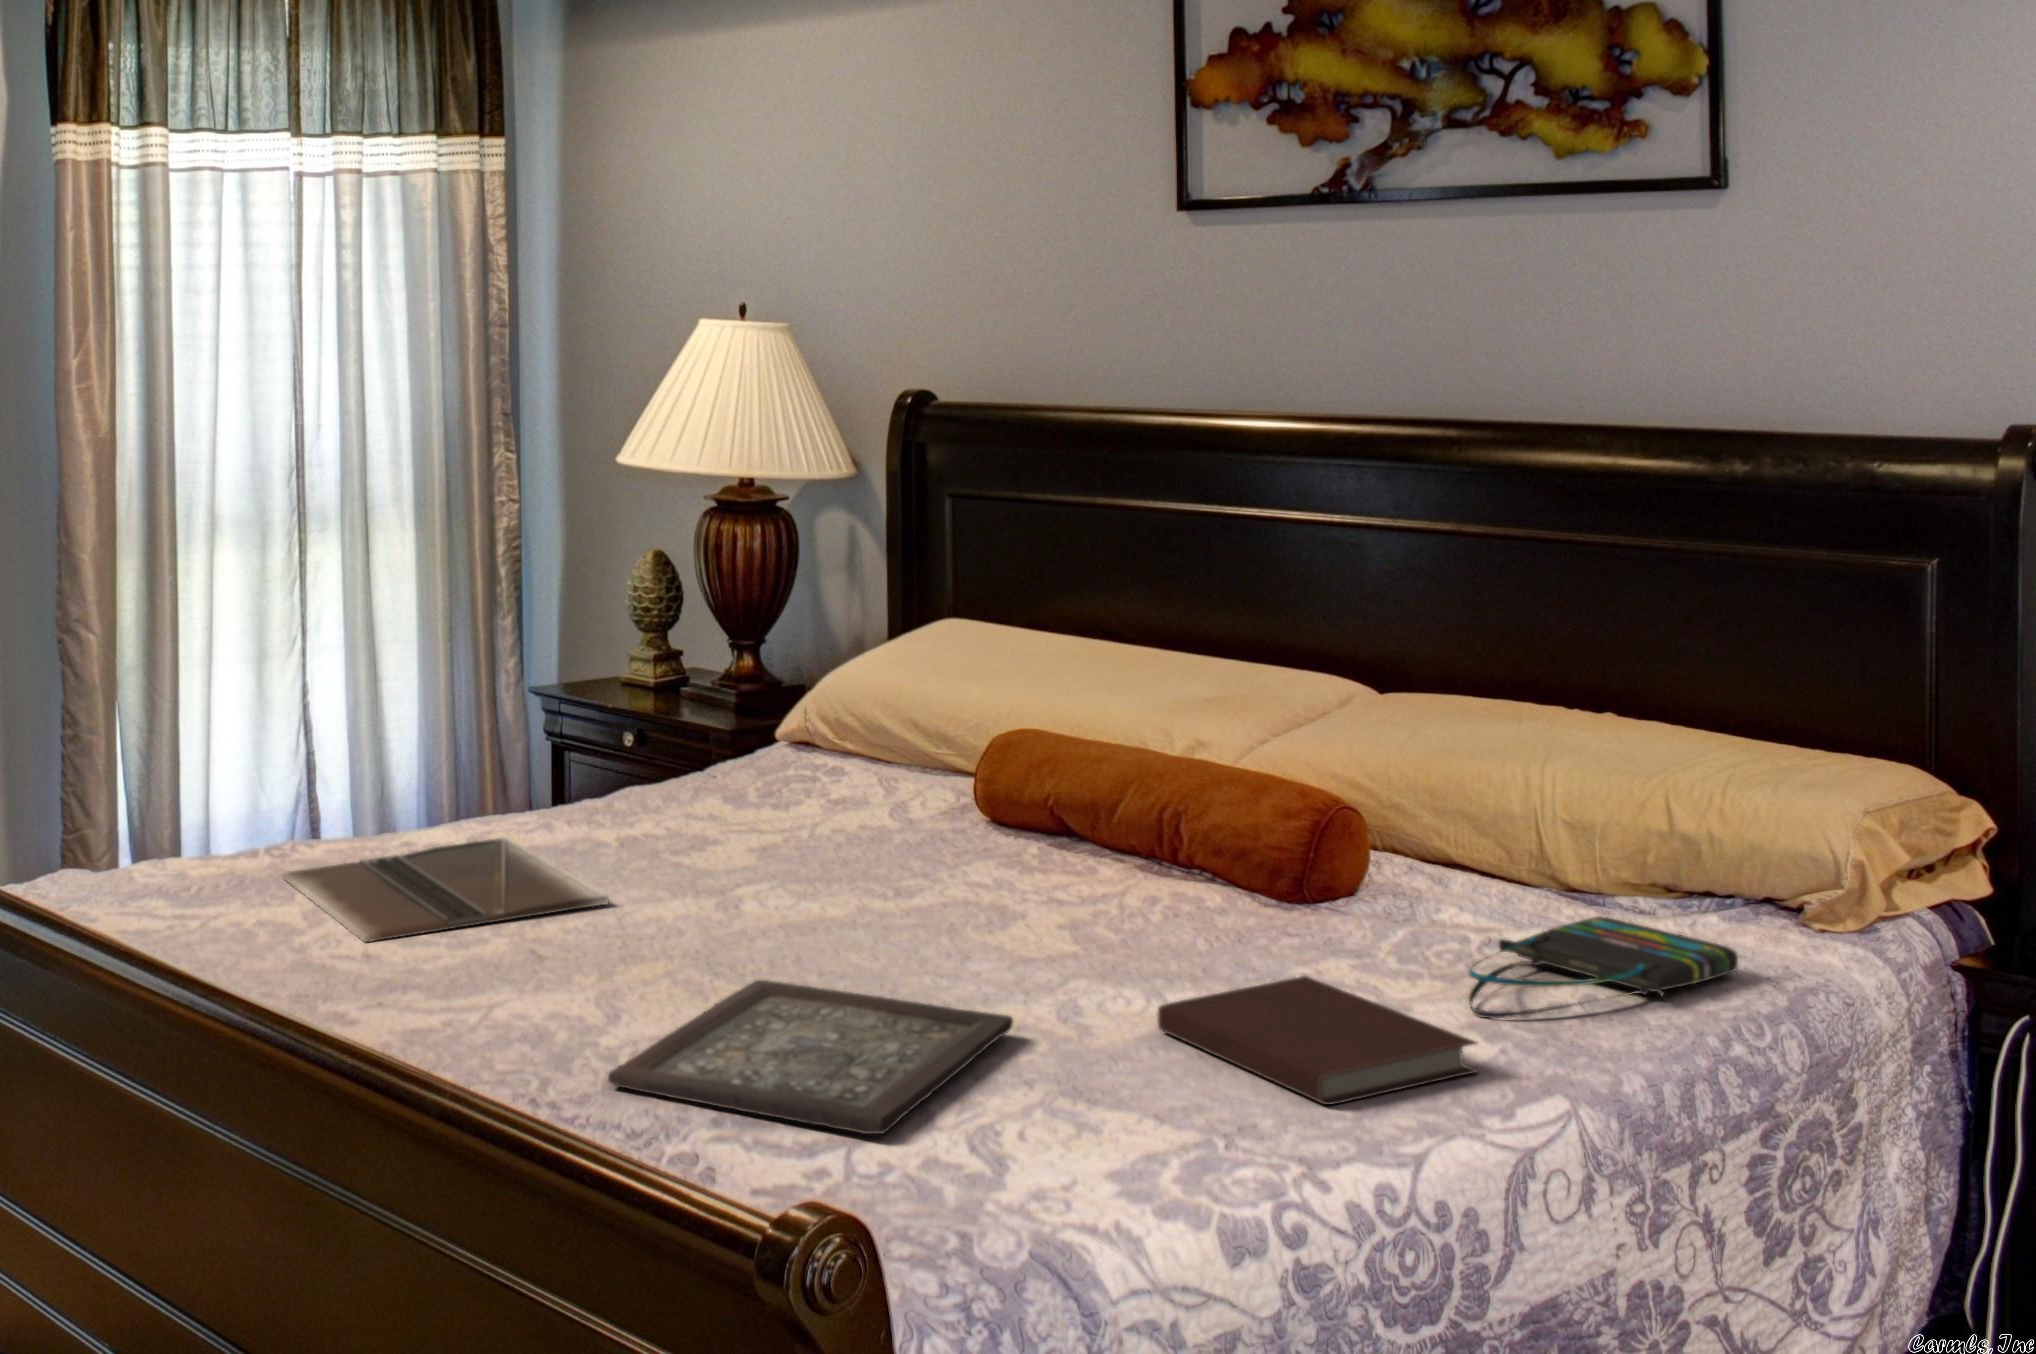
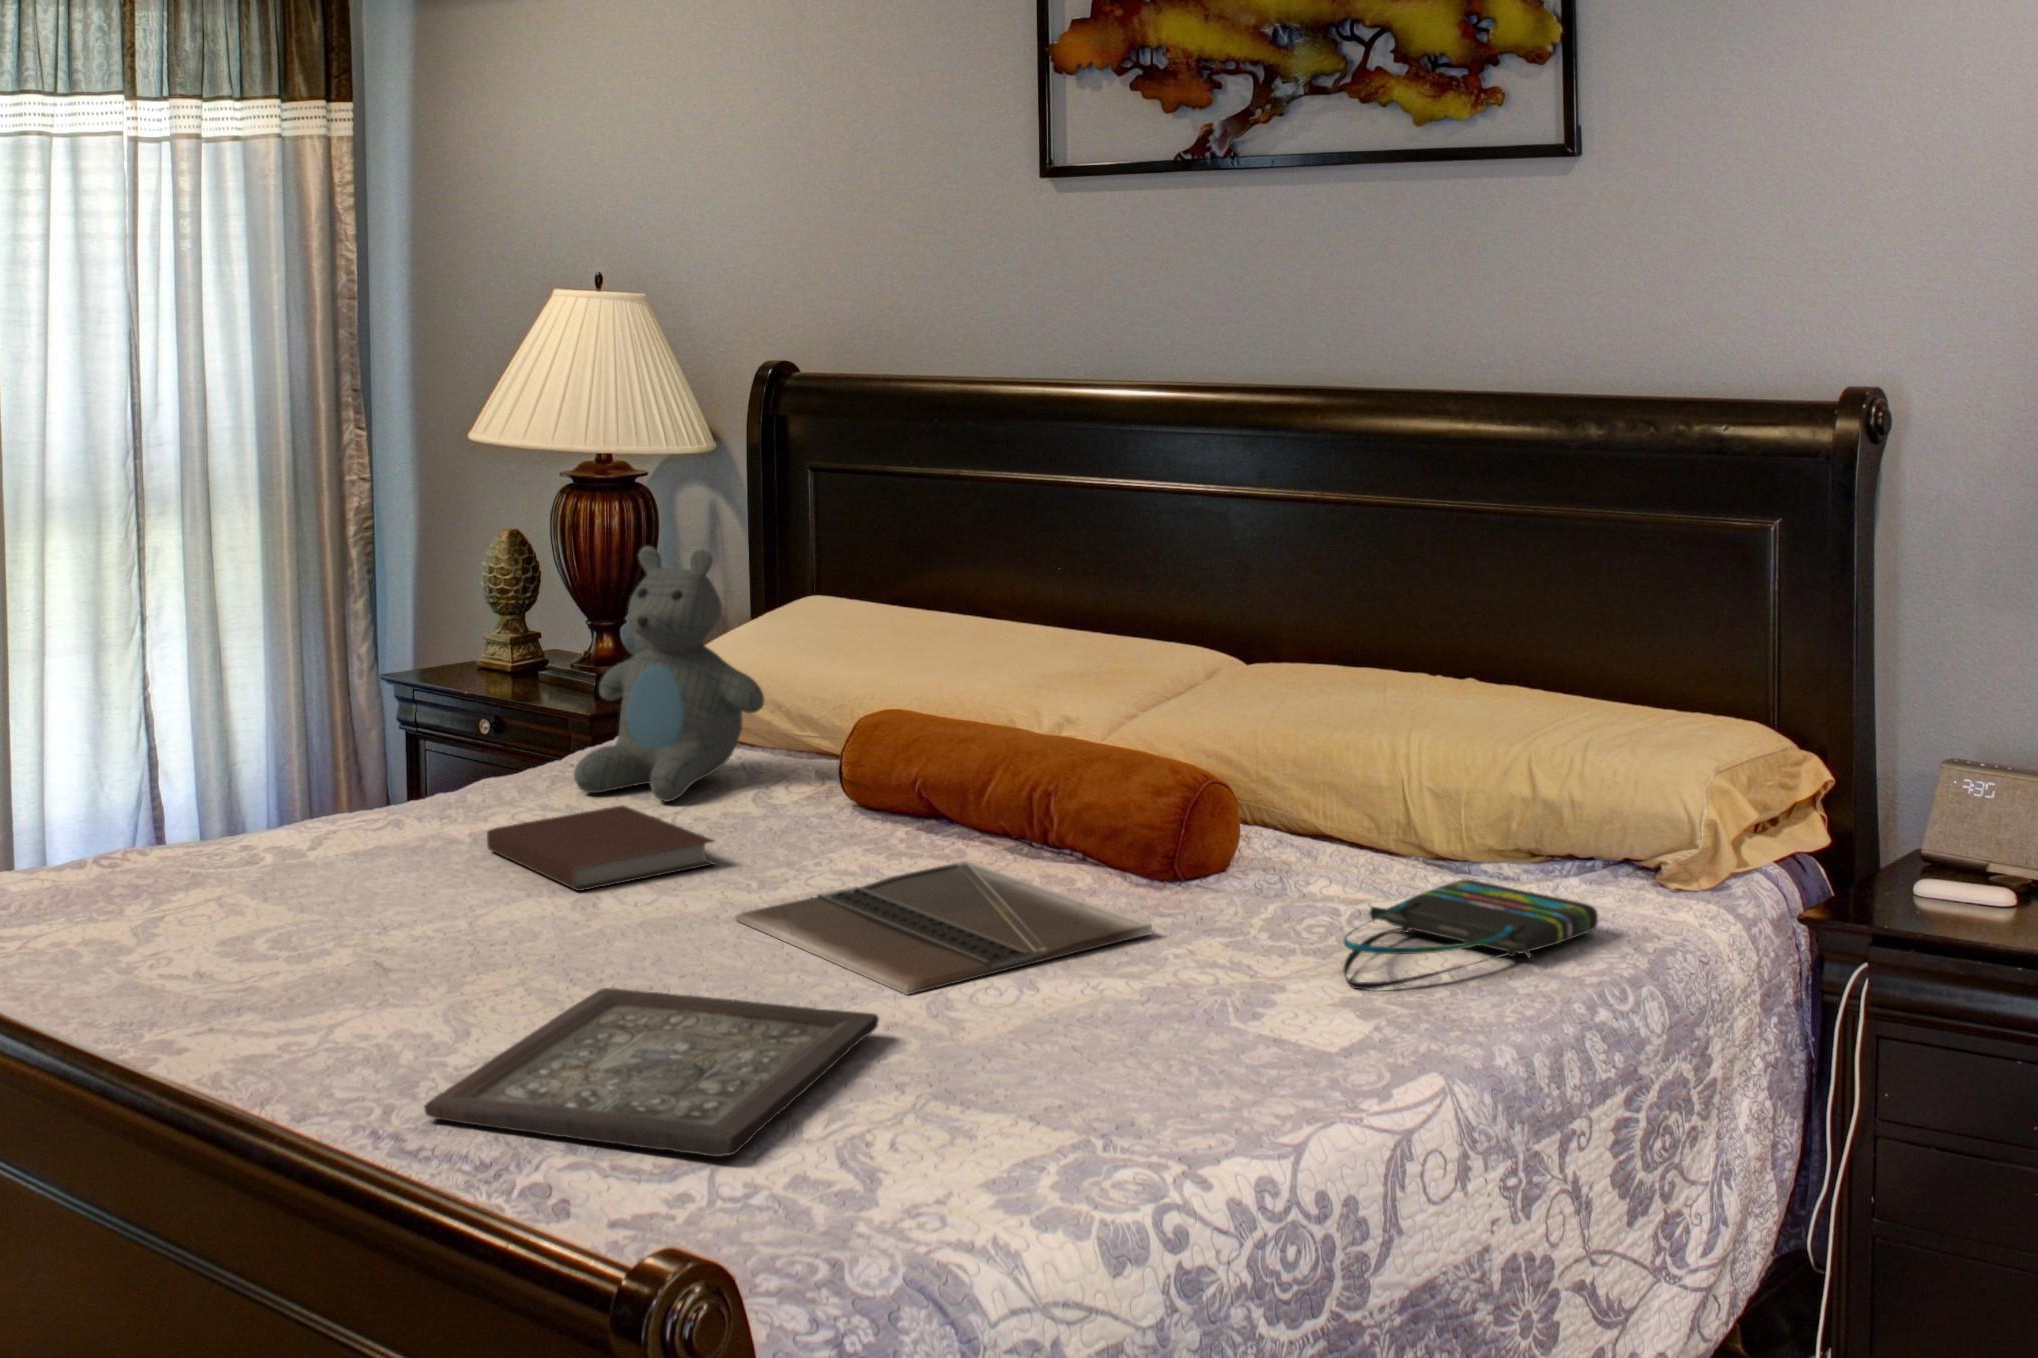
teddy bear: none [718,566,897,808] -> present [574,546,764,802]
laptop: present [283,838,609,942] -> present [735,861,1152,995]
notebook: present [1157,976,1477,1105] -> present [487,805,715,891]

